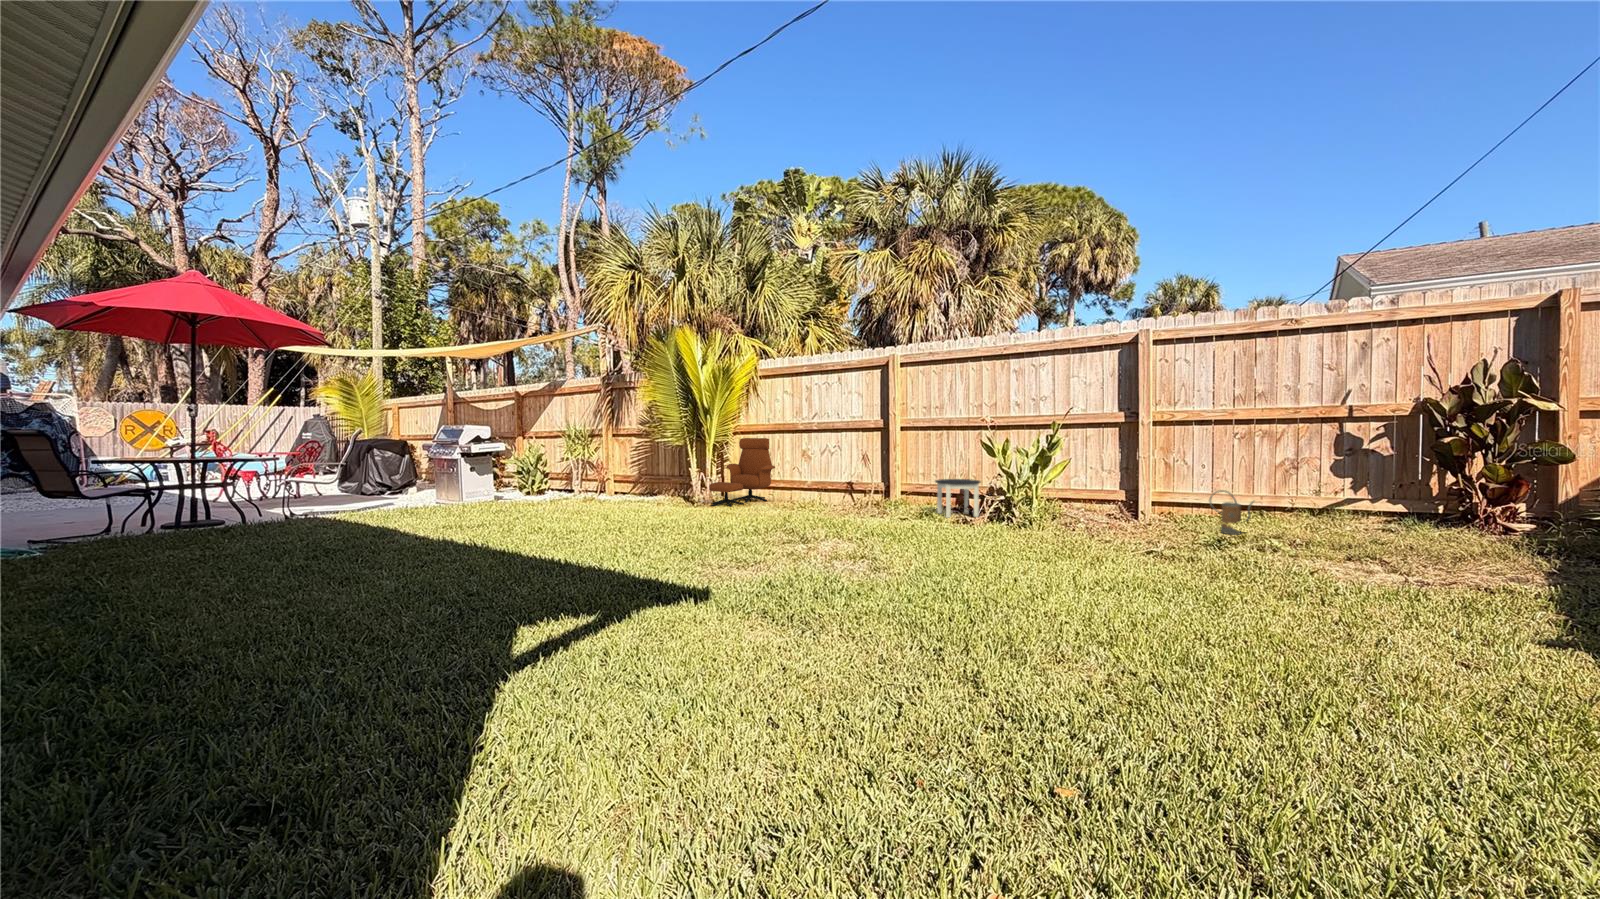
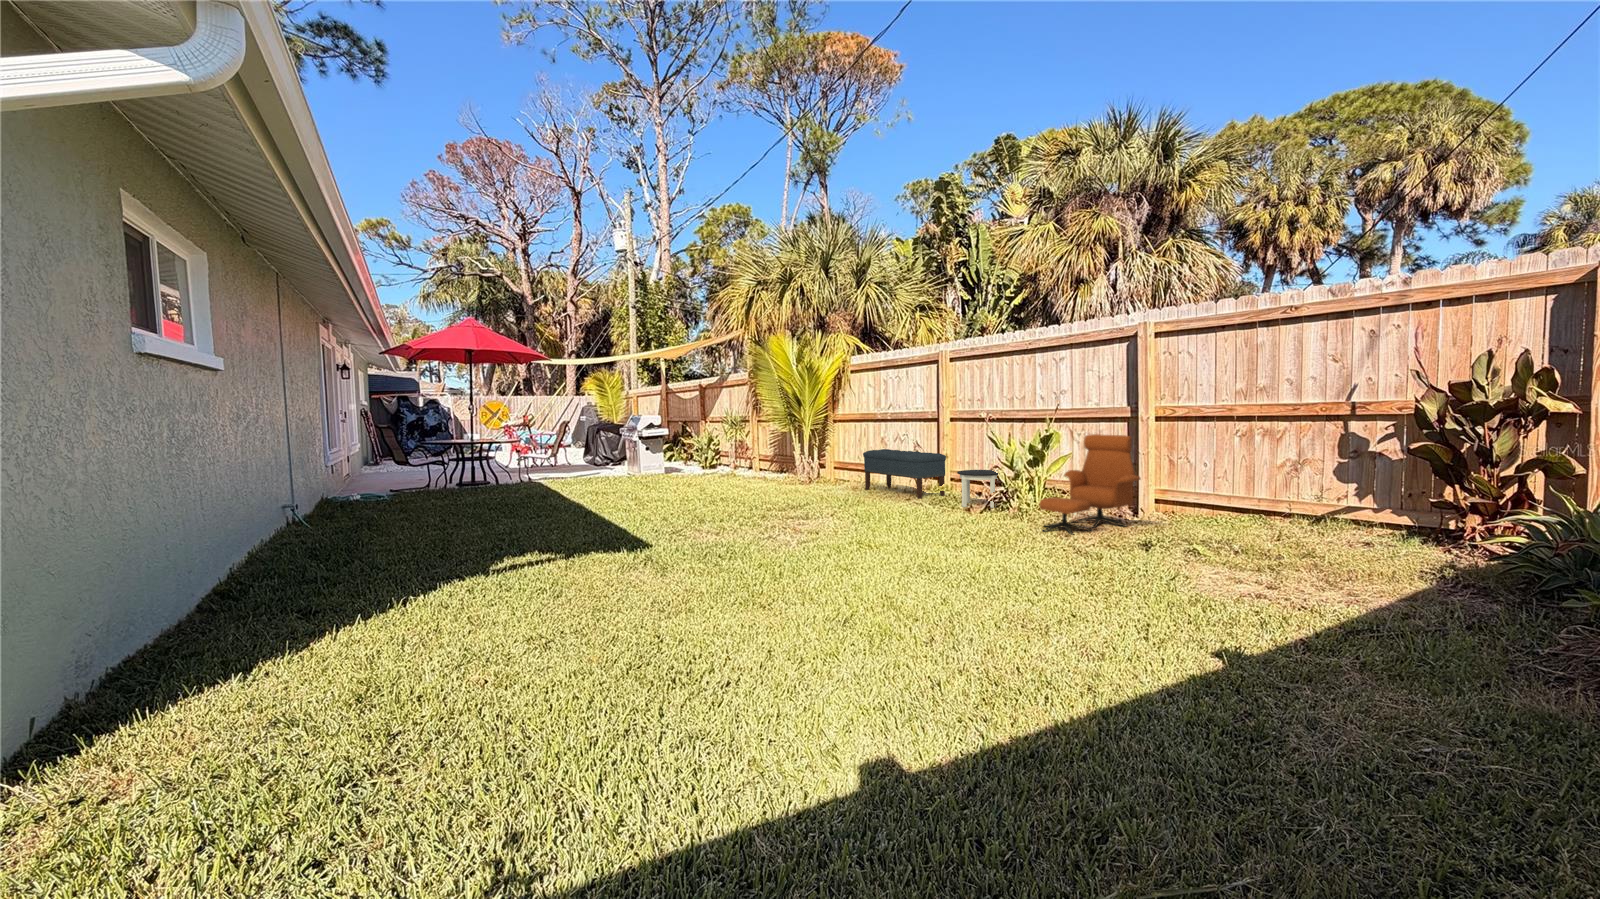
lounge chair: present [709,438,775,507] -> present [1039,434,1141,535]
bench: none [800,462,900,512] -> present [863,449,946,499]
watering can: present [1209,490,1254,535] -> none [1193,492,1237,541]

